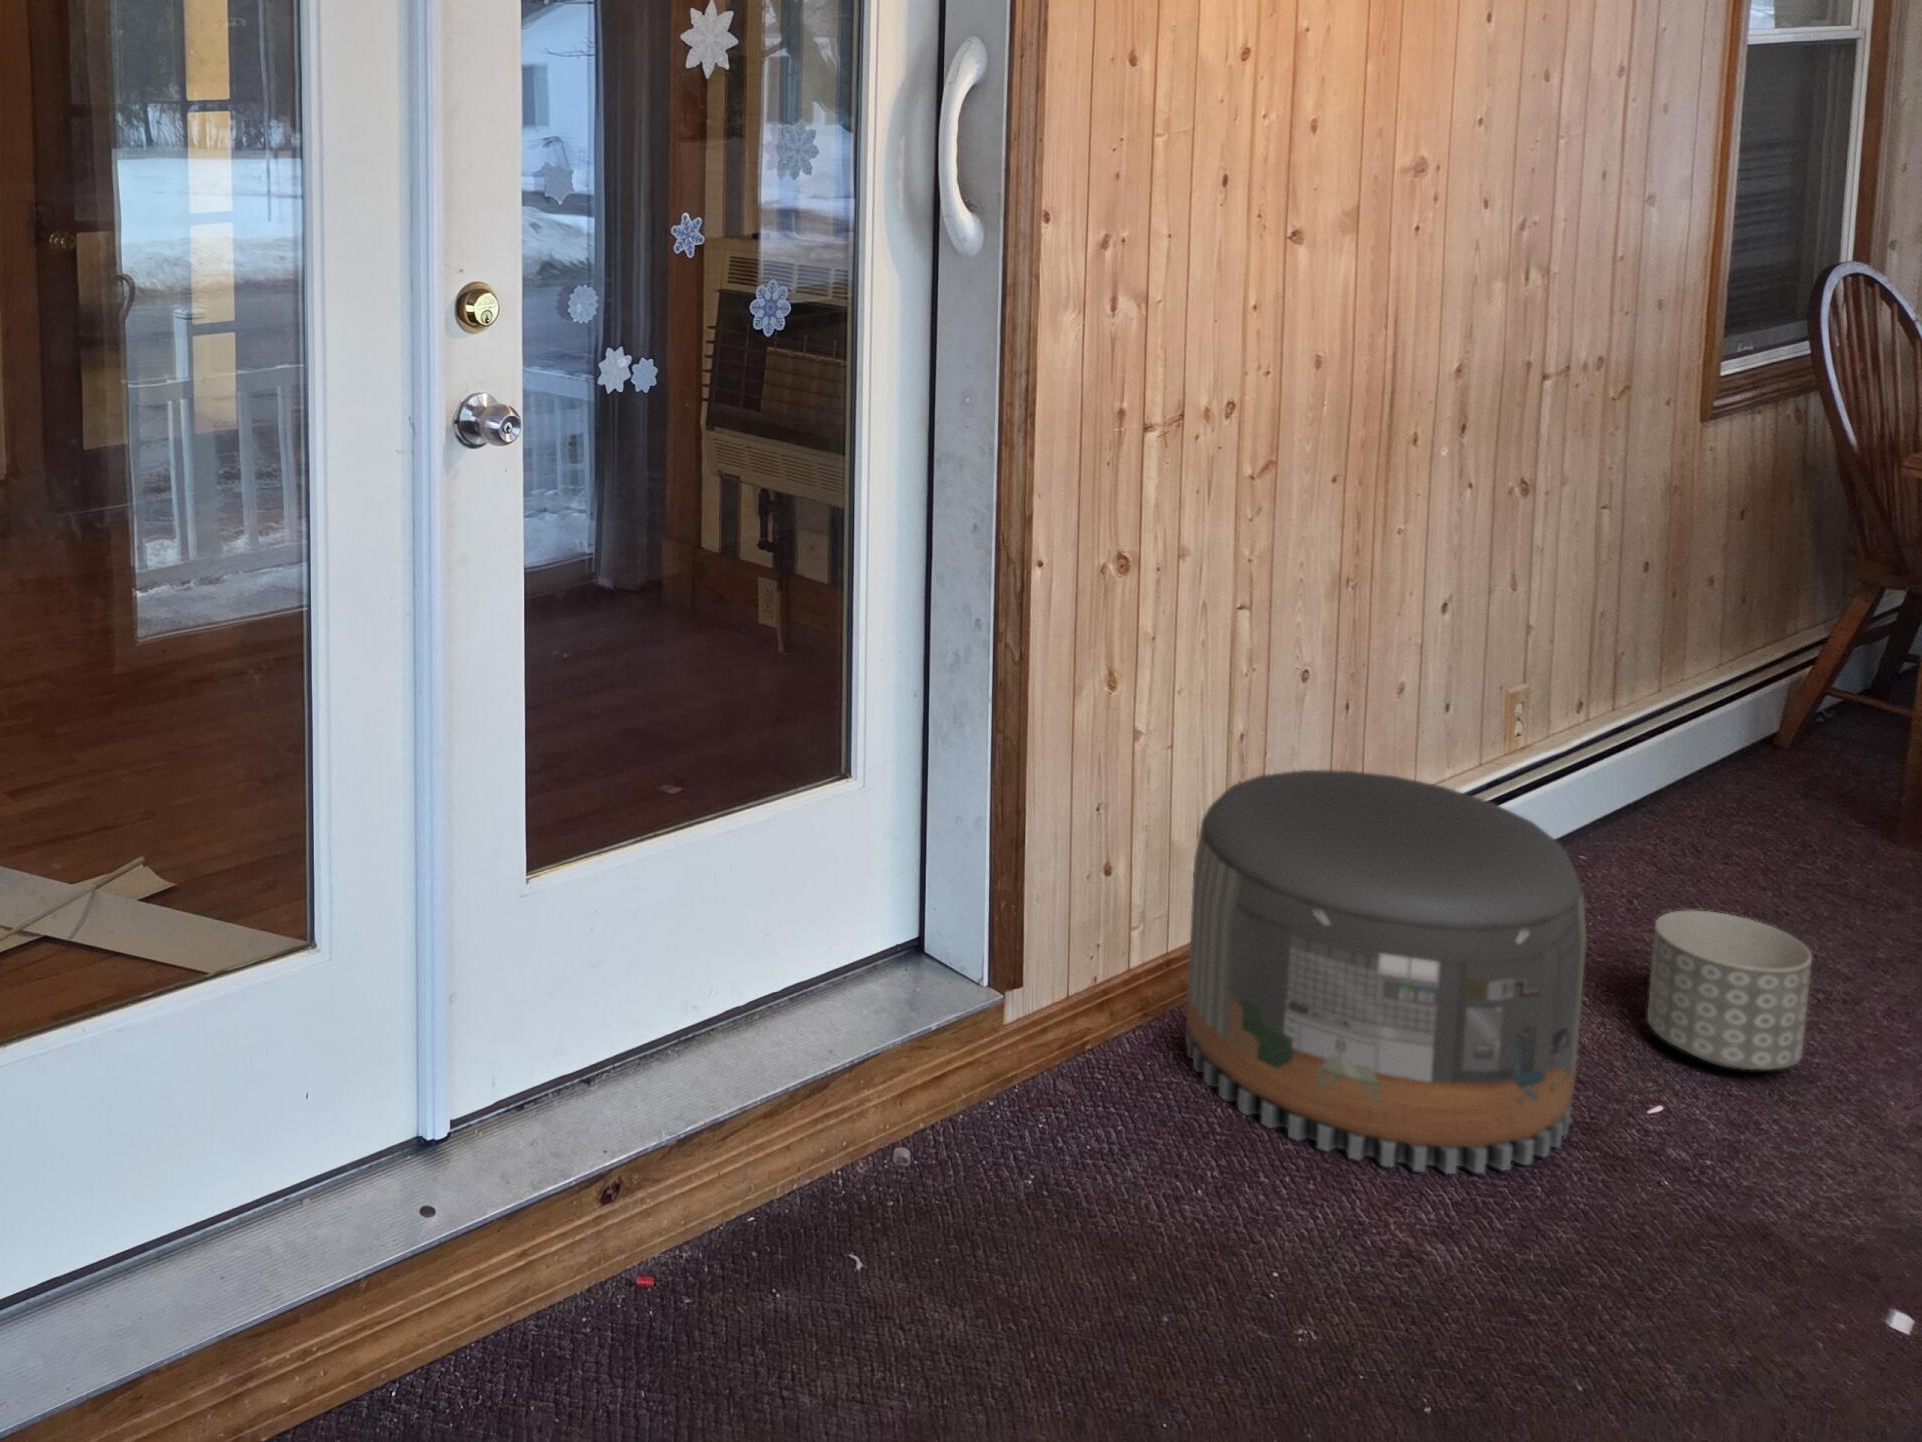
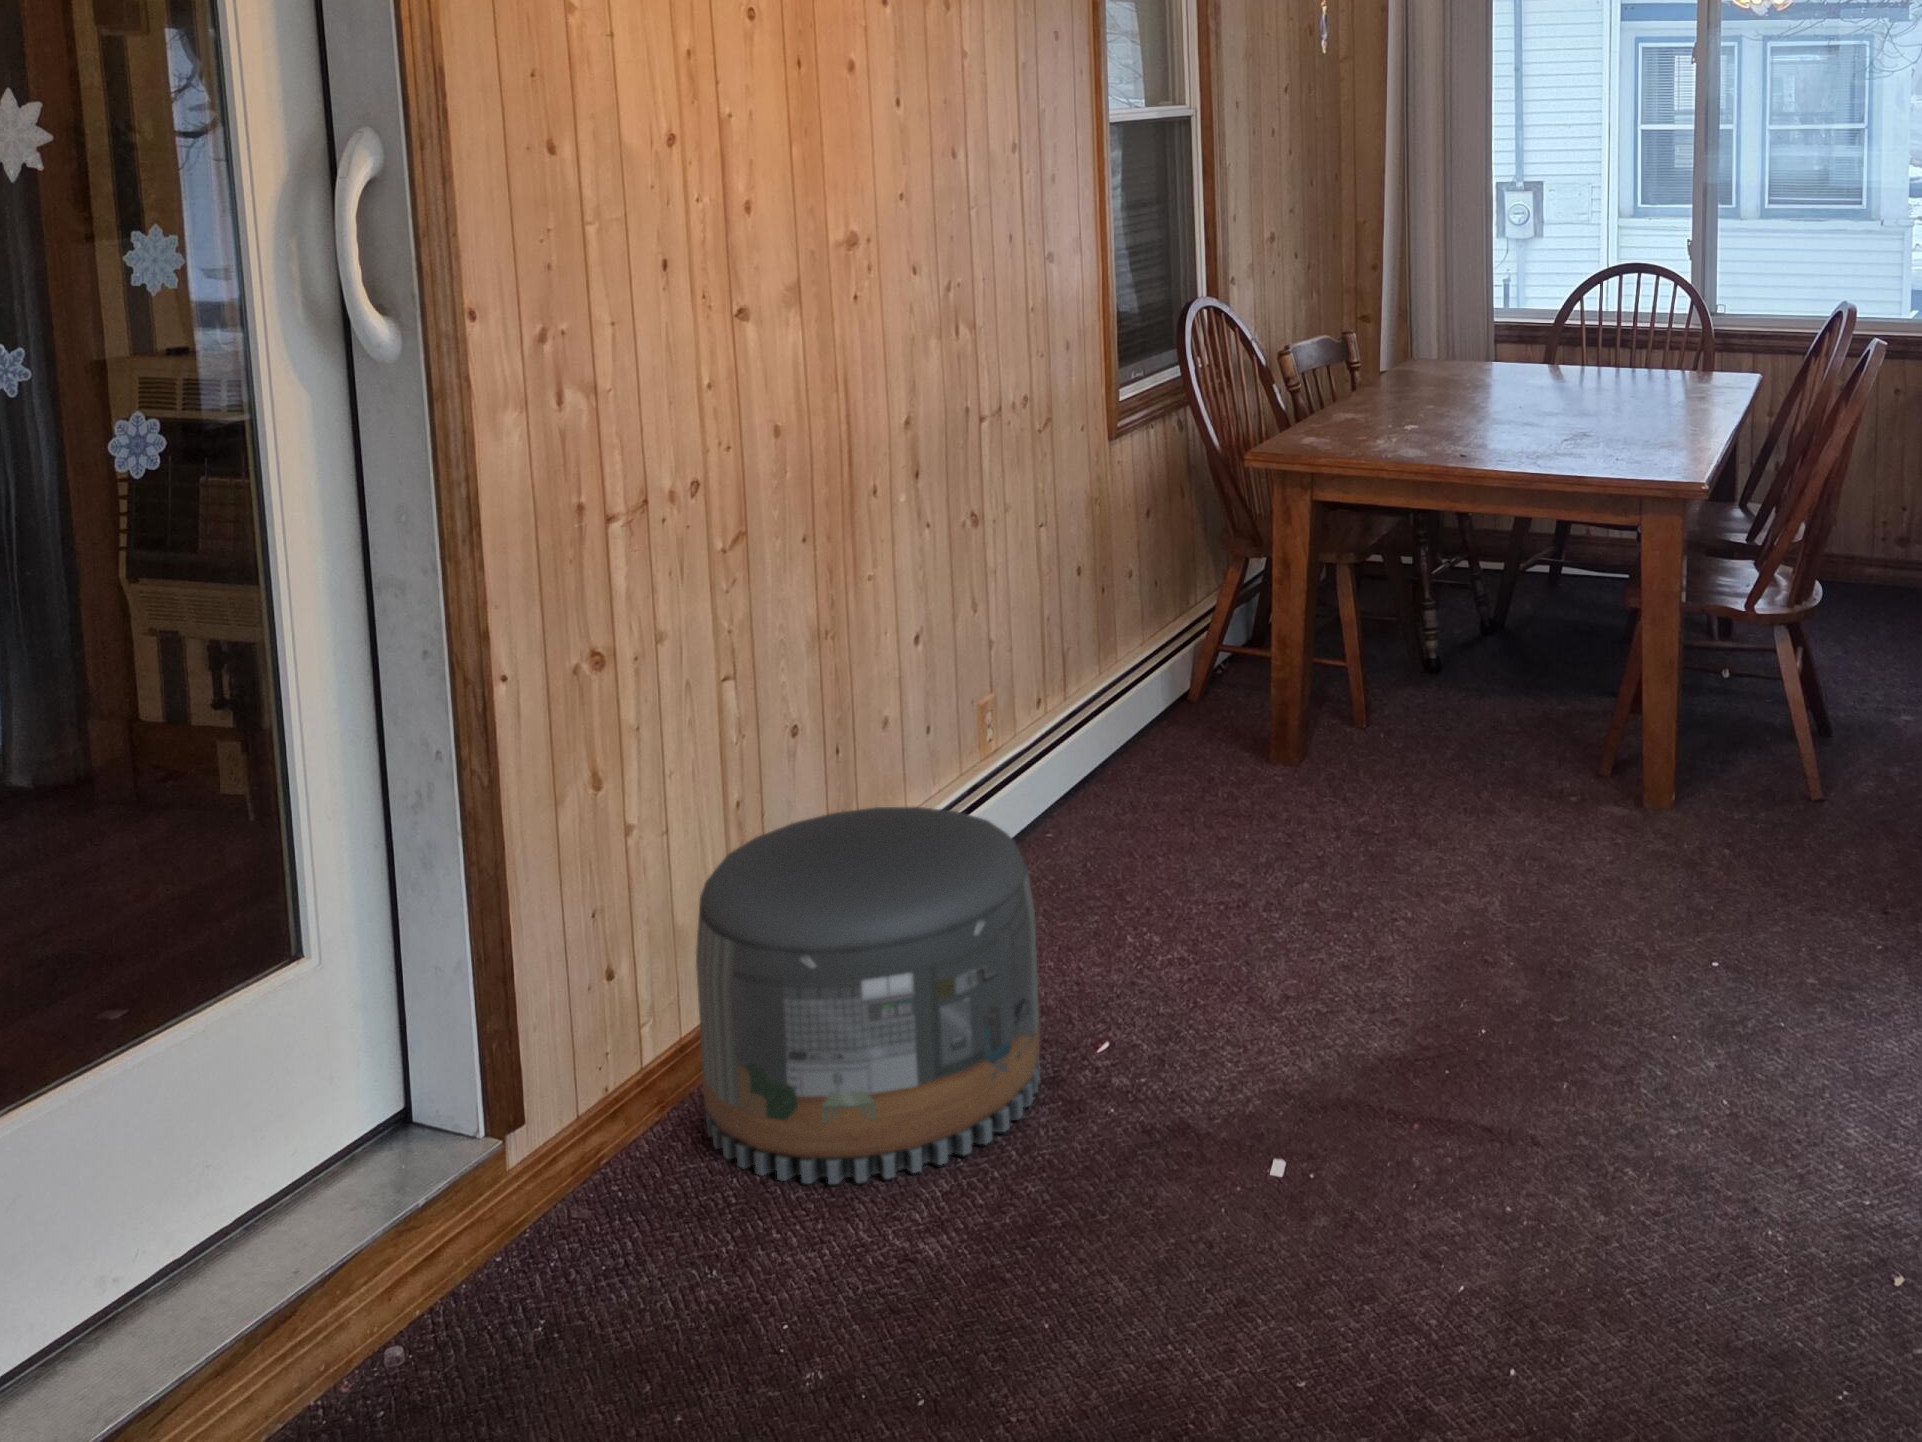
planter: present [1647,911,1812,1070] -> none [1095,857,1207,988]

